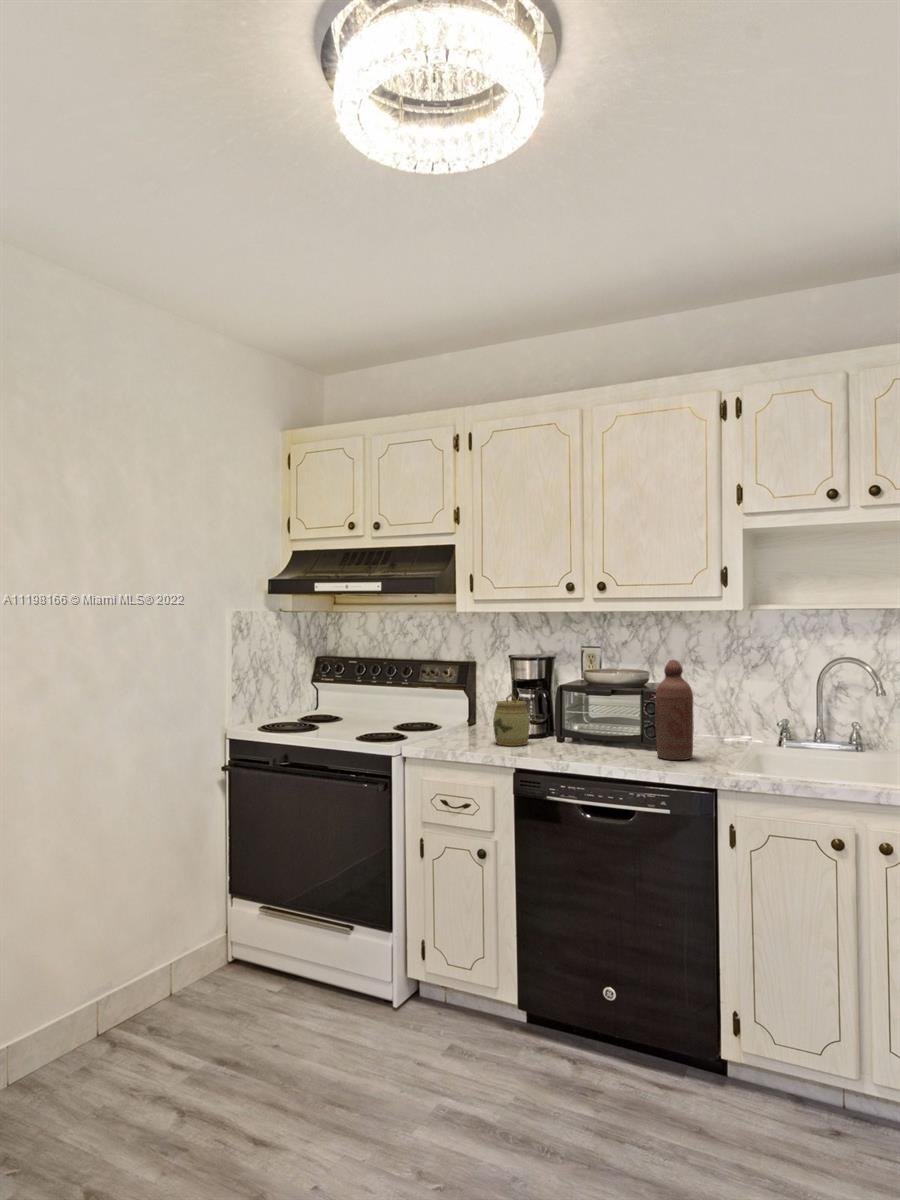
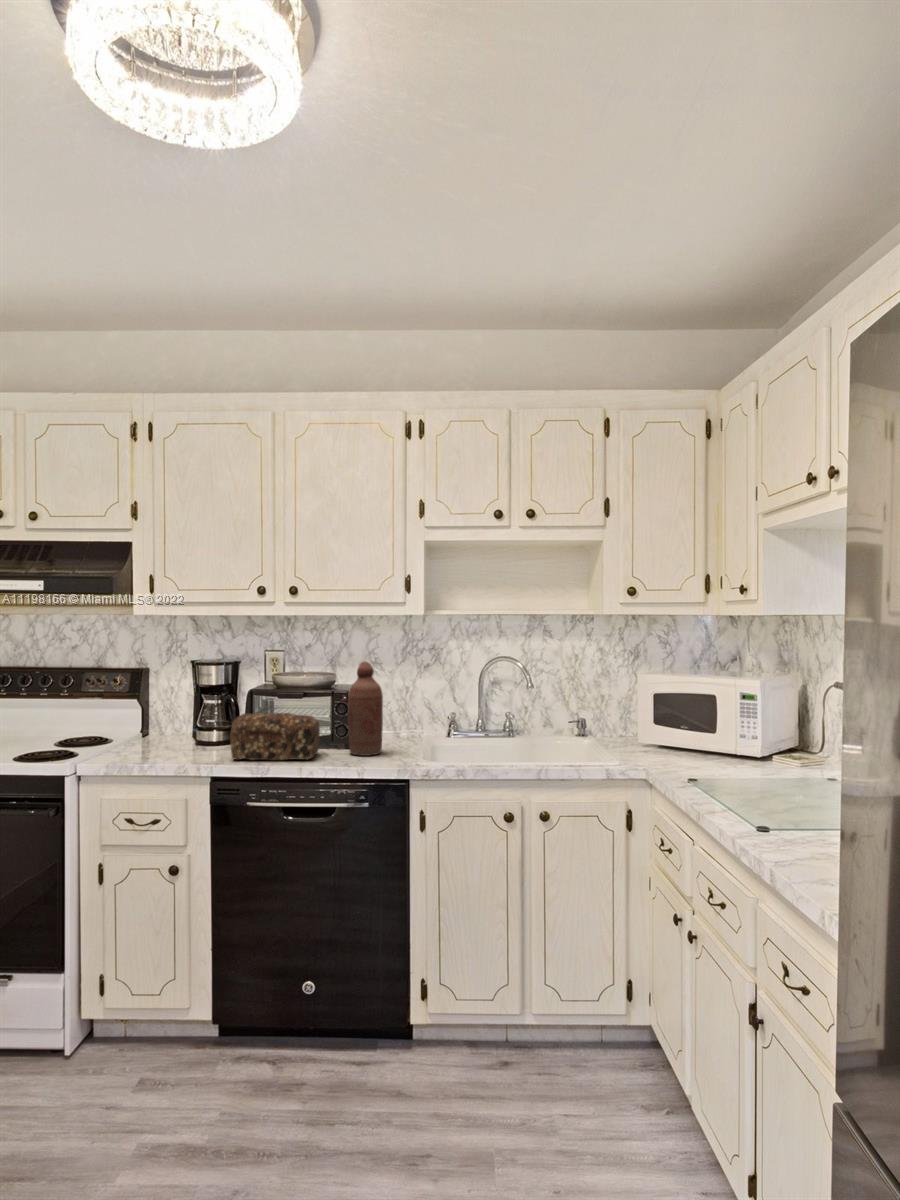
jar: present [493,694,530,746] -> none [179,700,220,755]
bread loaf: none [534,708,626,758] -> present [230,713,320,760]

